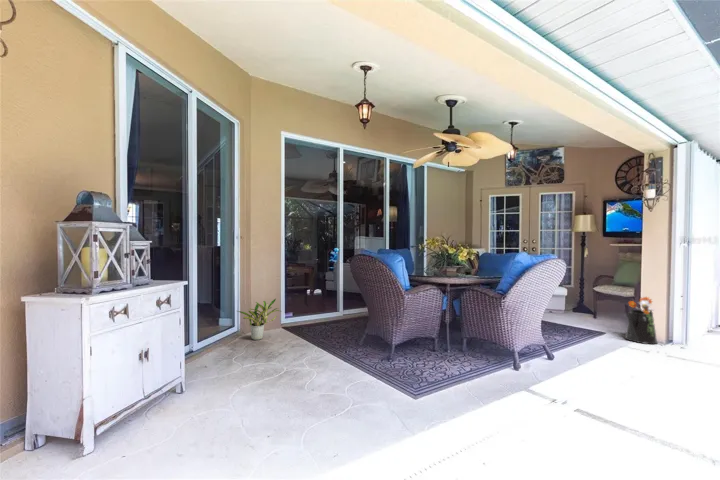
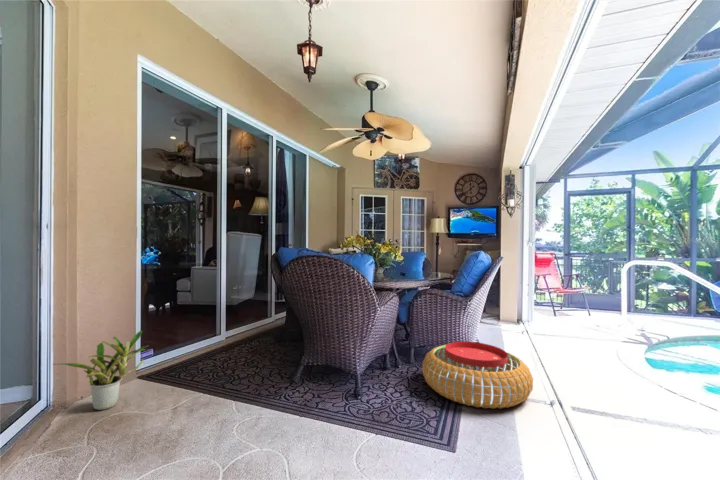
watering can: present [625,297,658,344] -> none [499,288,522,328]
pouf: none [449,335,552,395] -> present [422,341,533,409]

